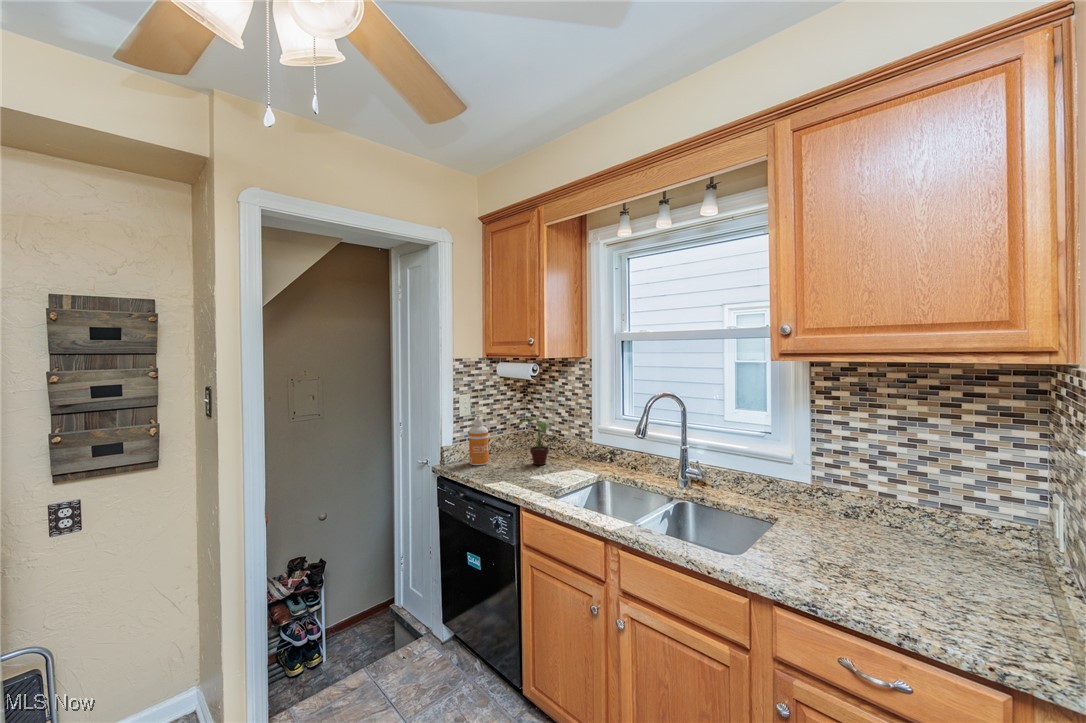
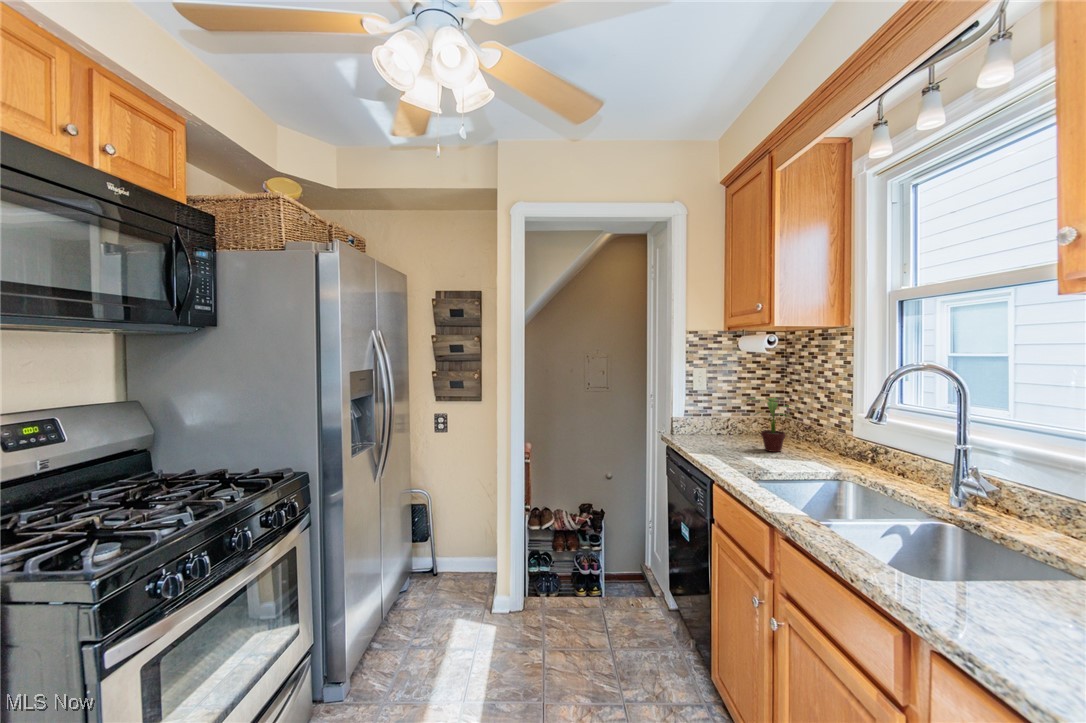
soap dispenser: present [469,414,489,465] -> none [696,389,718,442]

